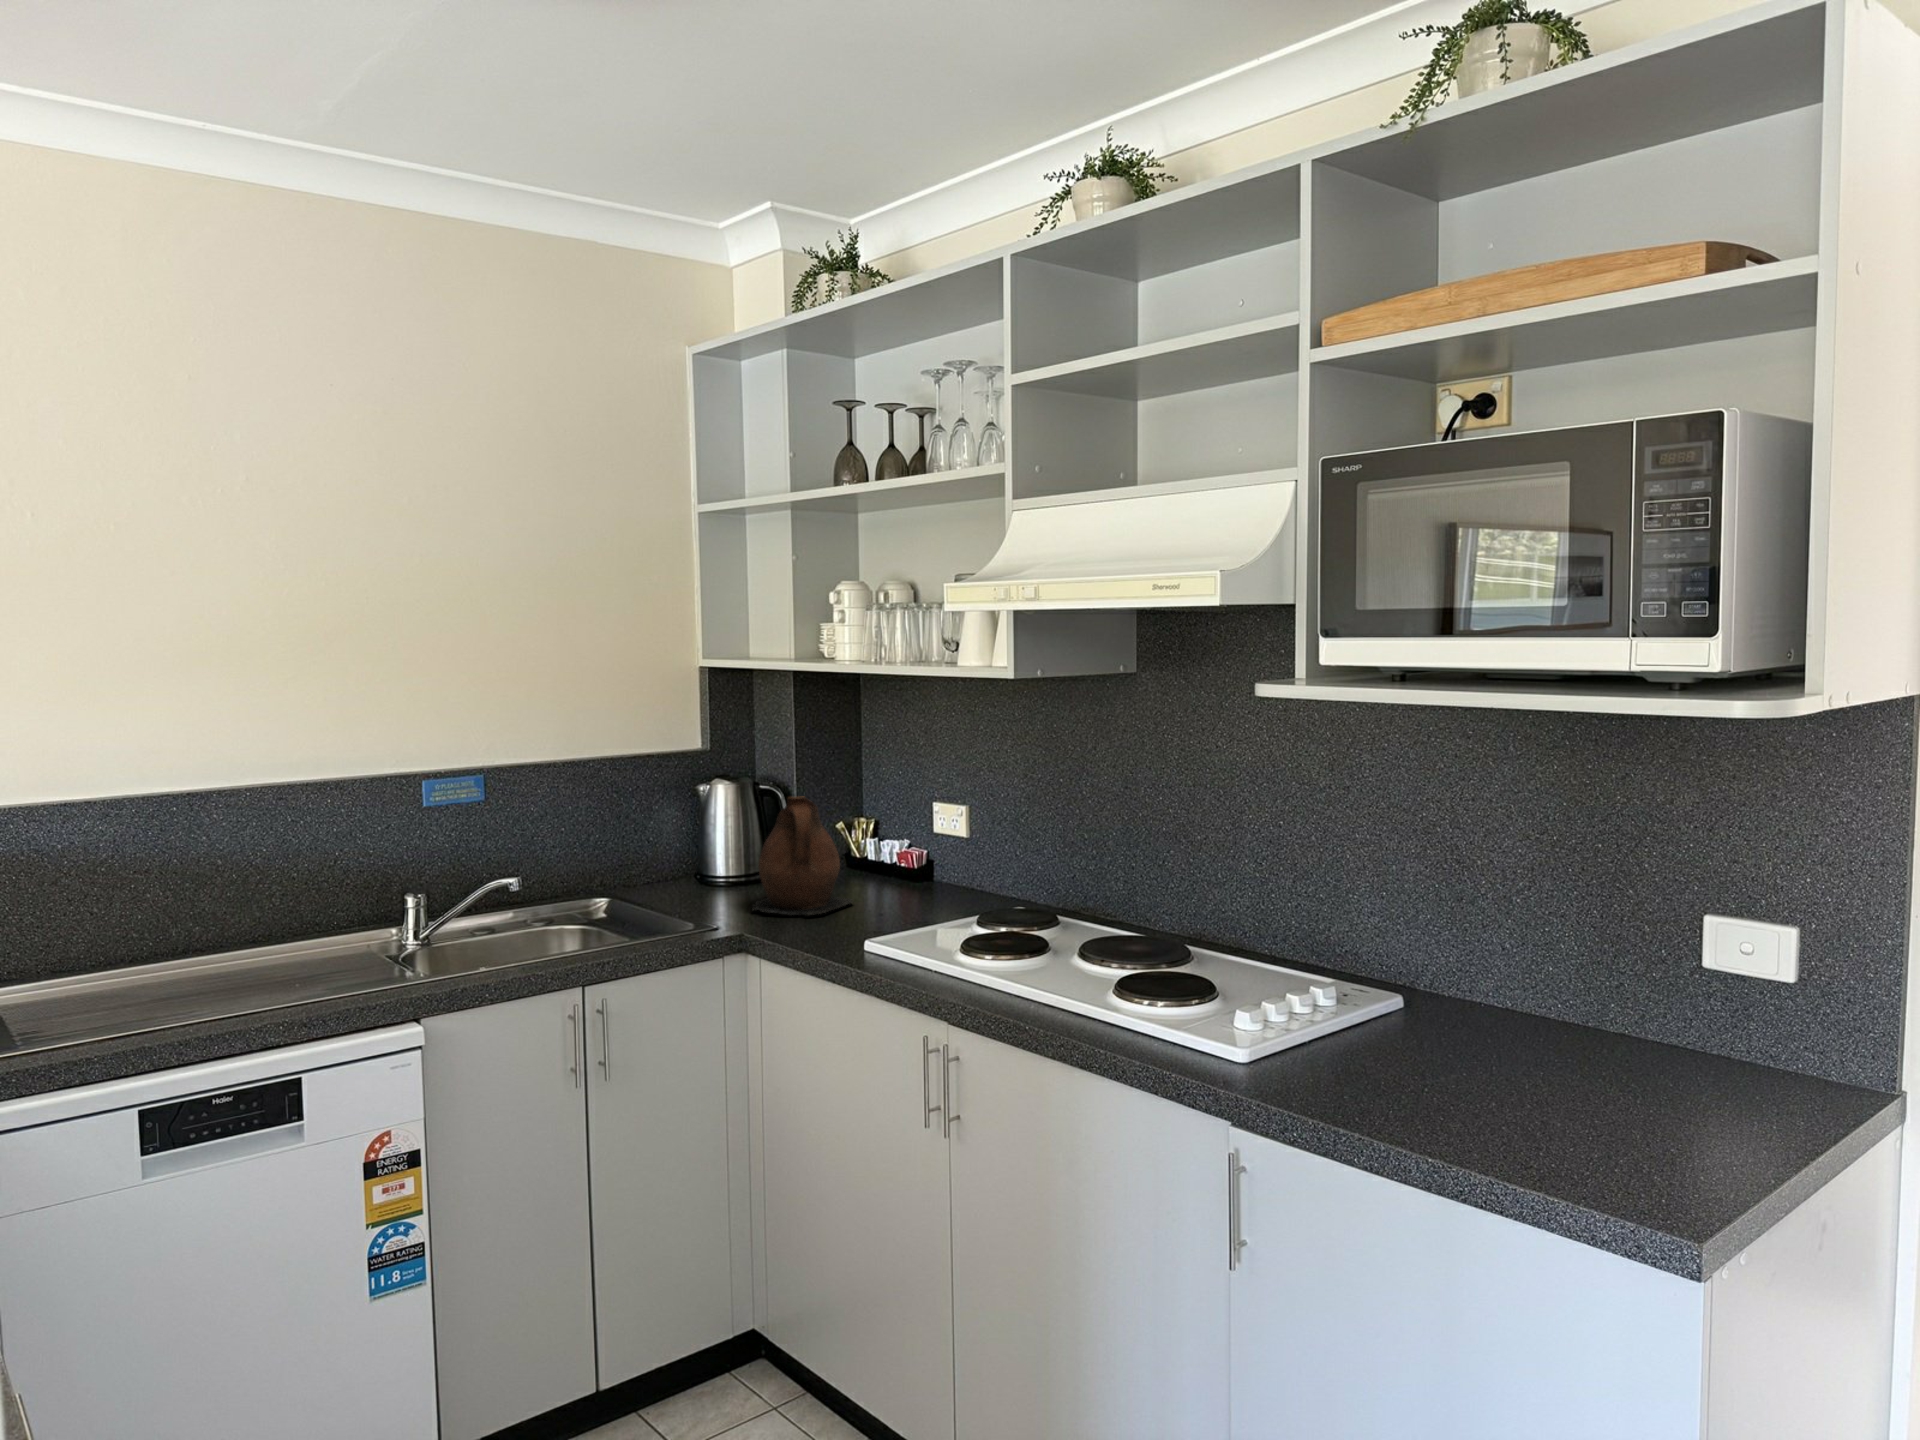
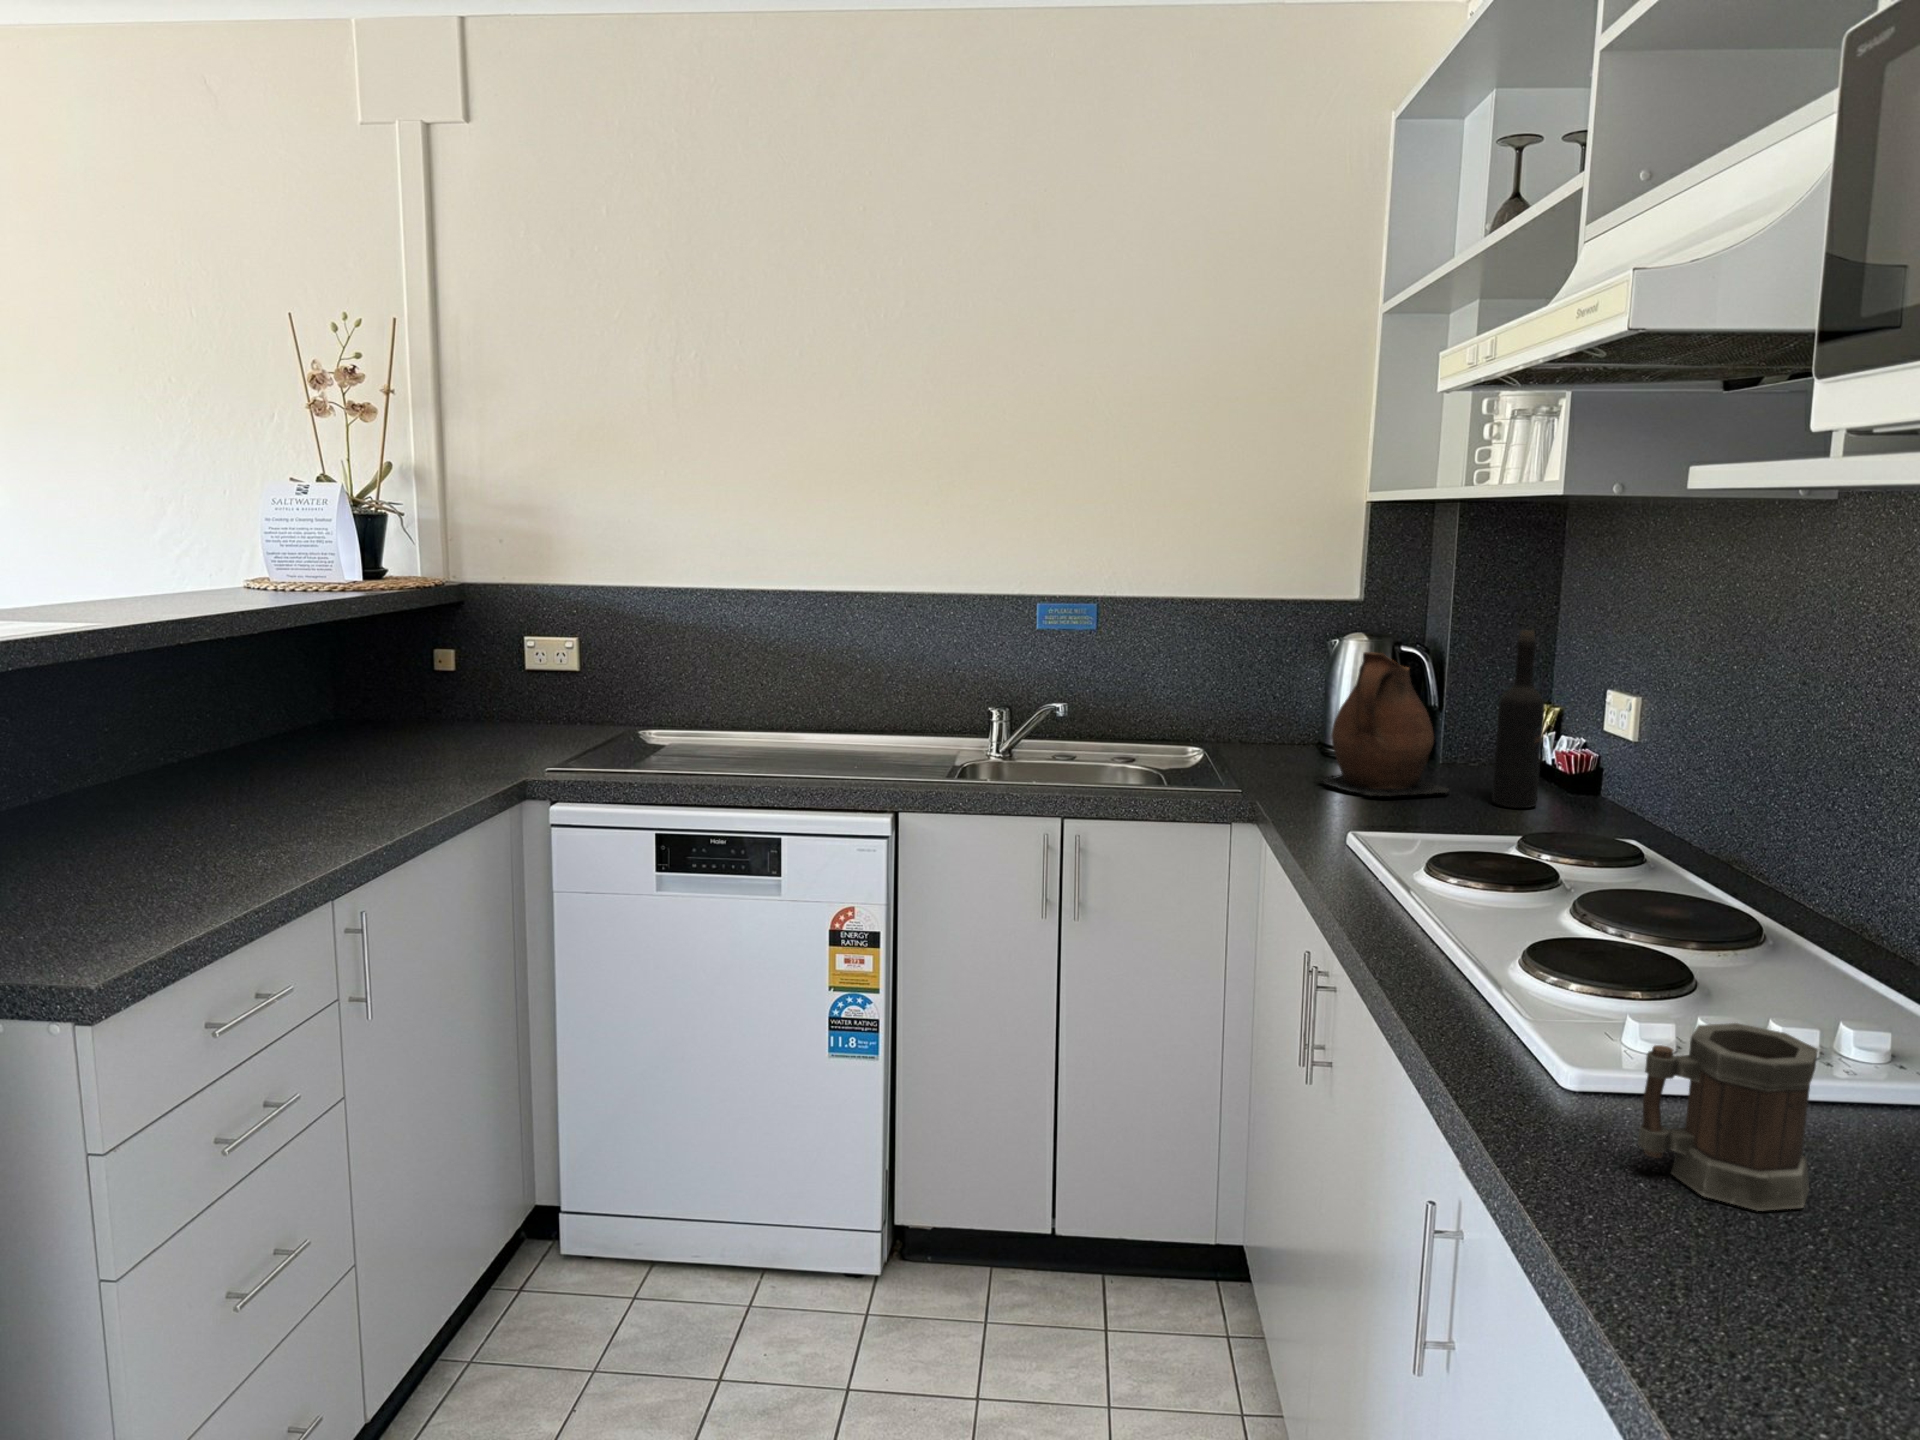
wine bottle: none [889,767,923,905] -> present [1492,630,1545,808]
mug: none [1393,1013,1474,1119] -> present [1638,1023,1817,1211]

